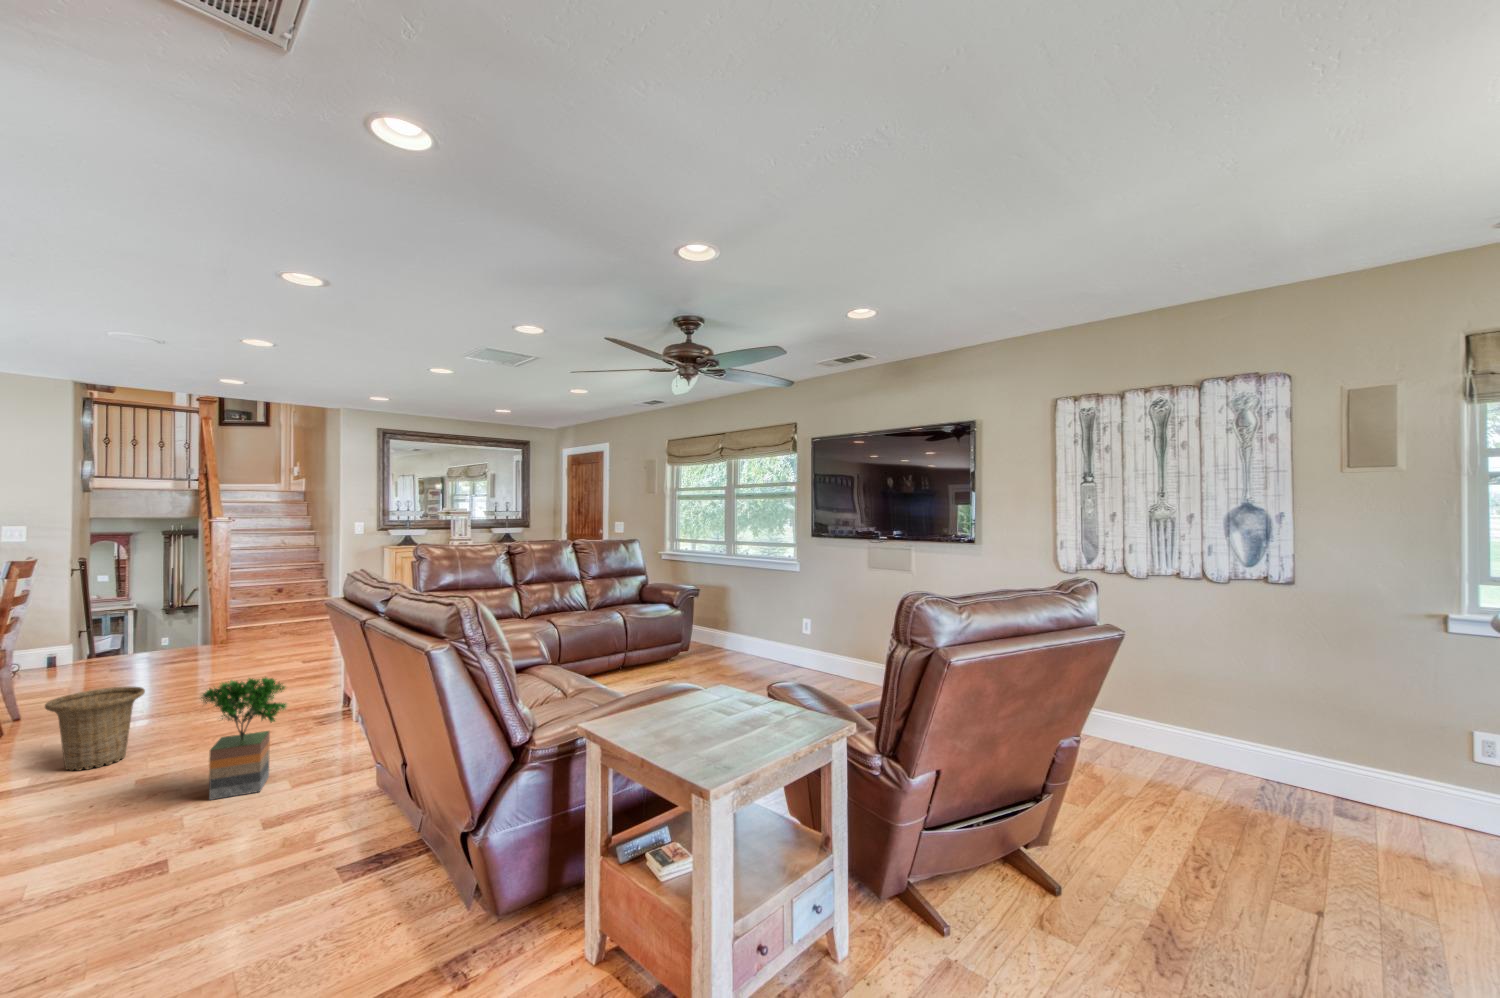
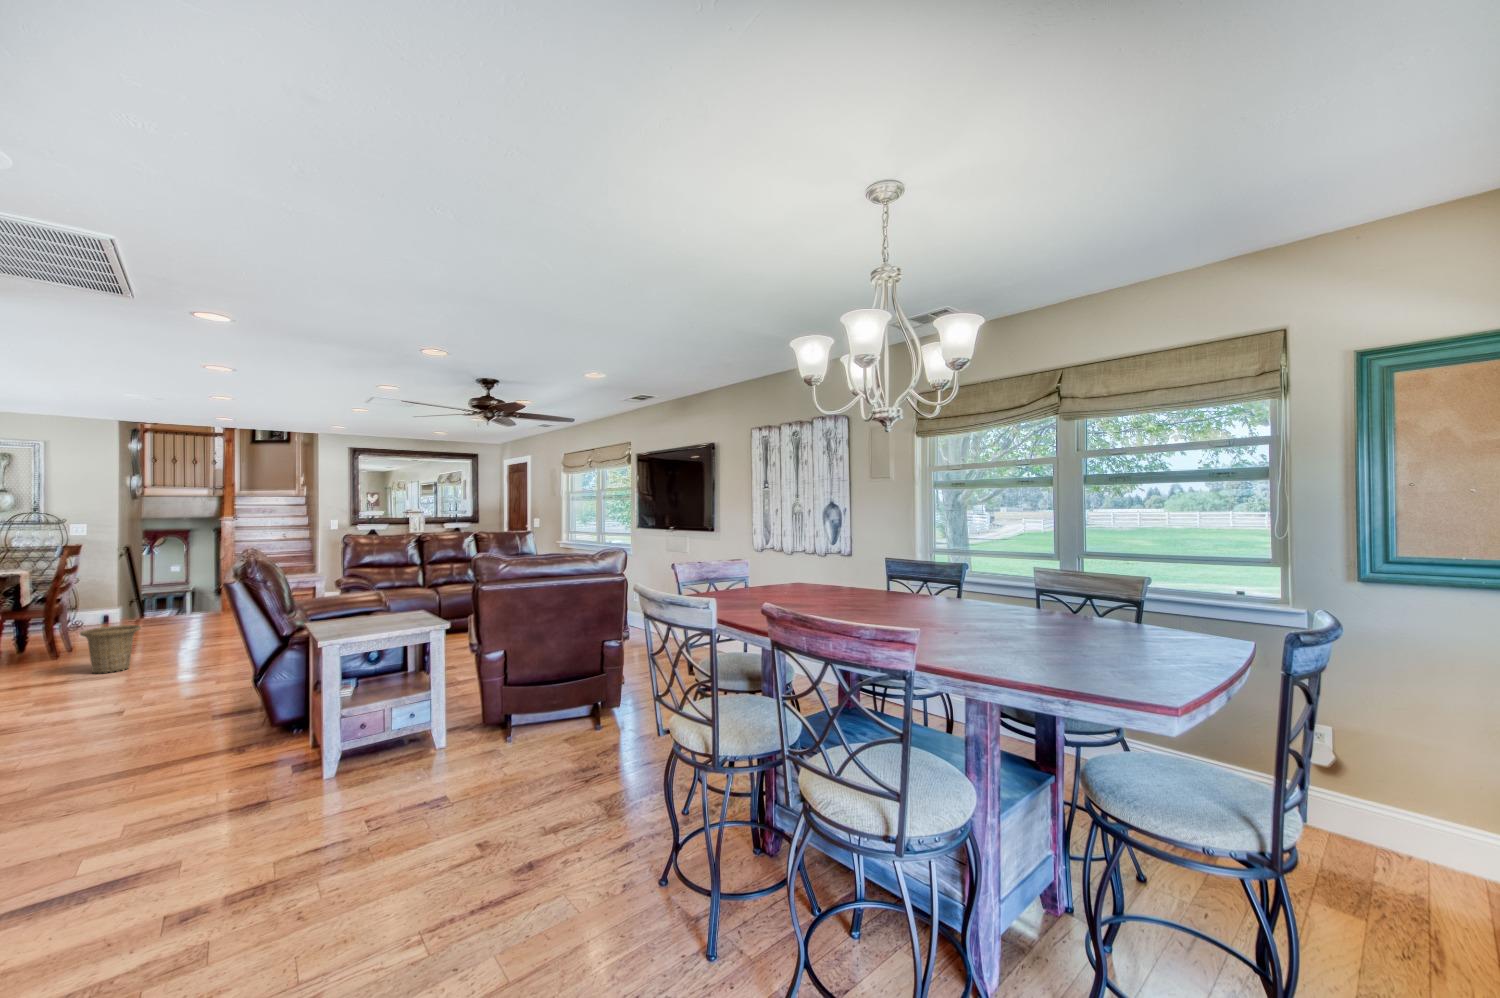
potted tree: present [201,677,286,800] -> none [159,616,217,688]

